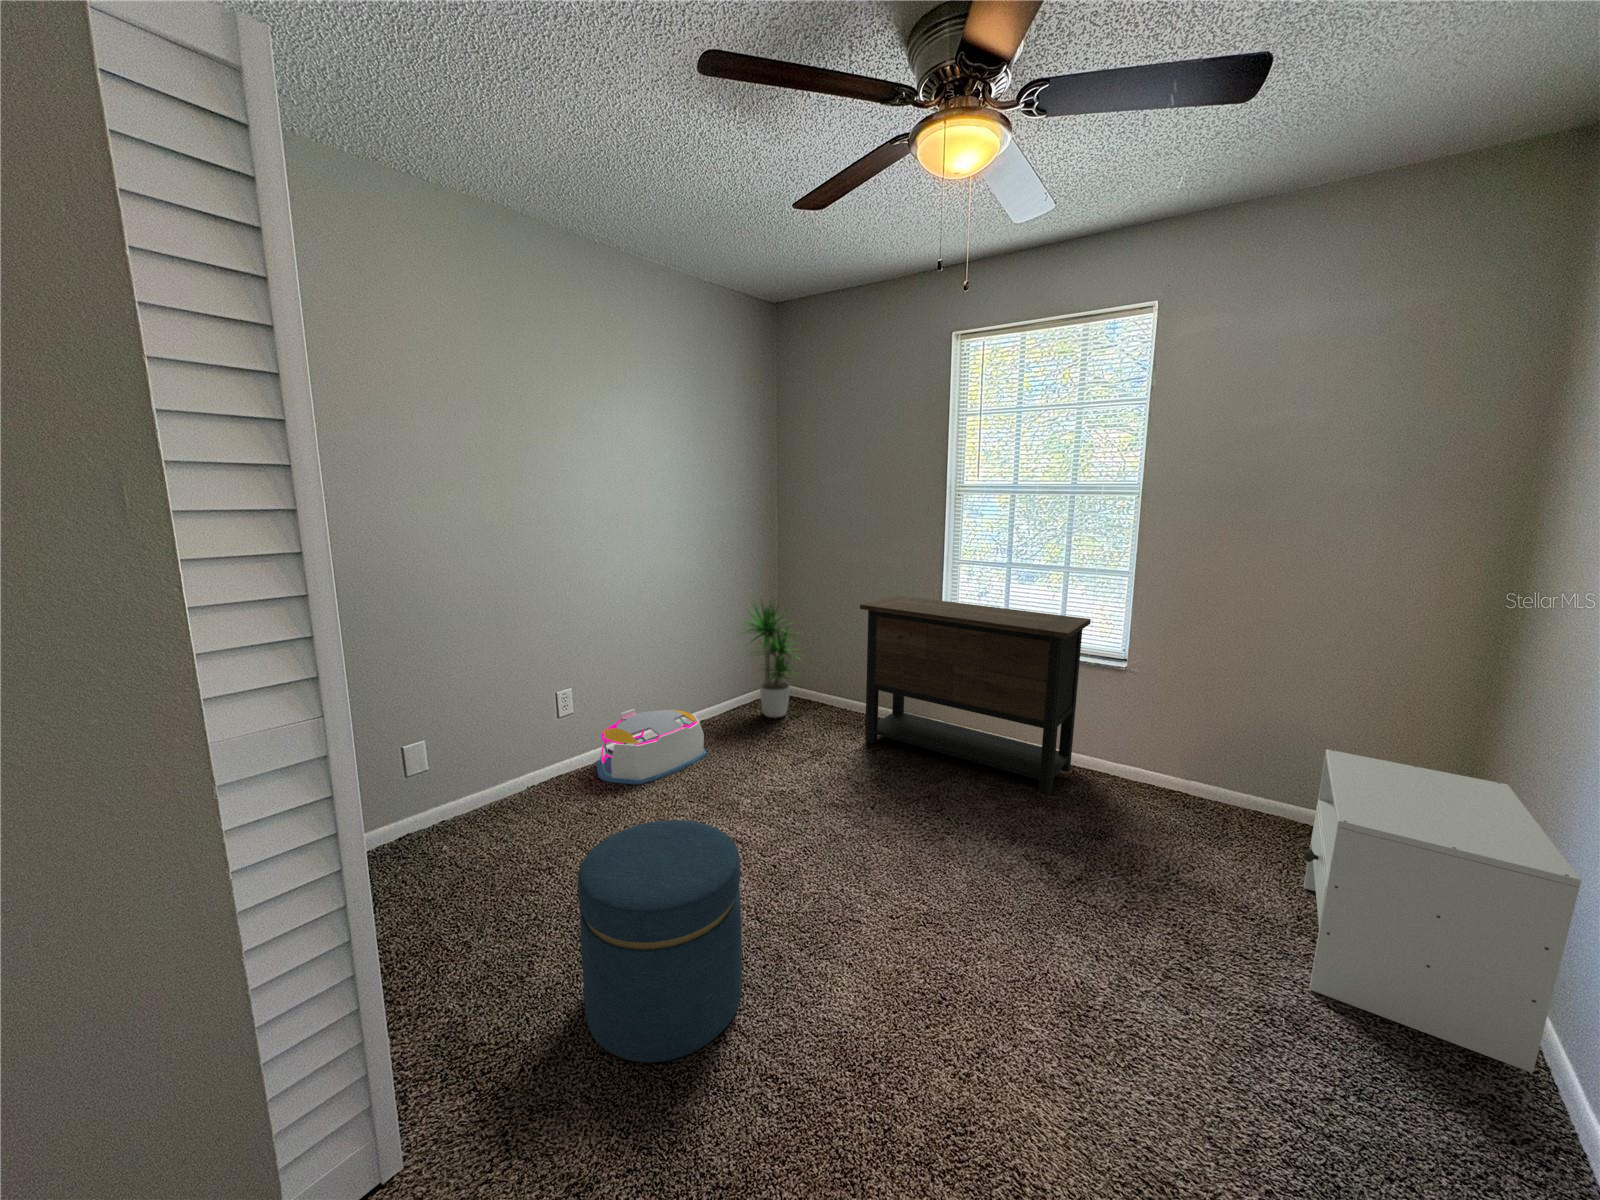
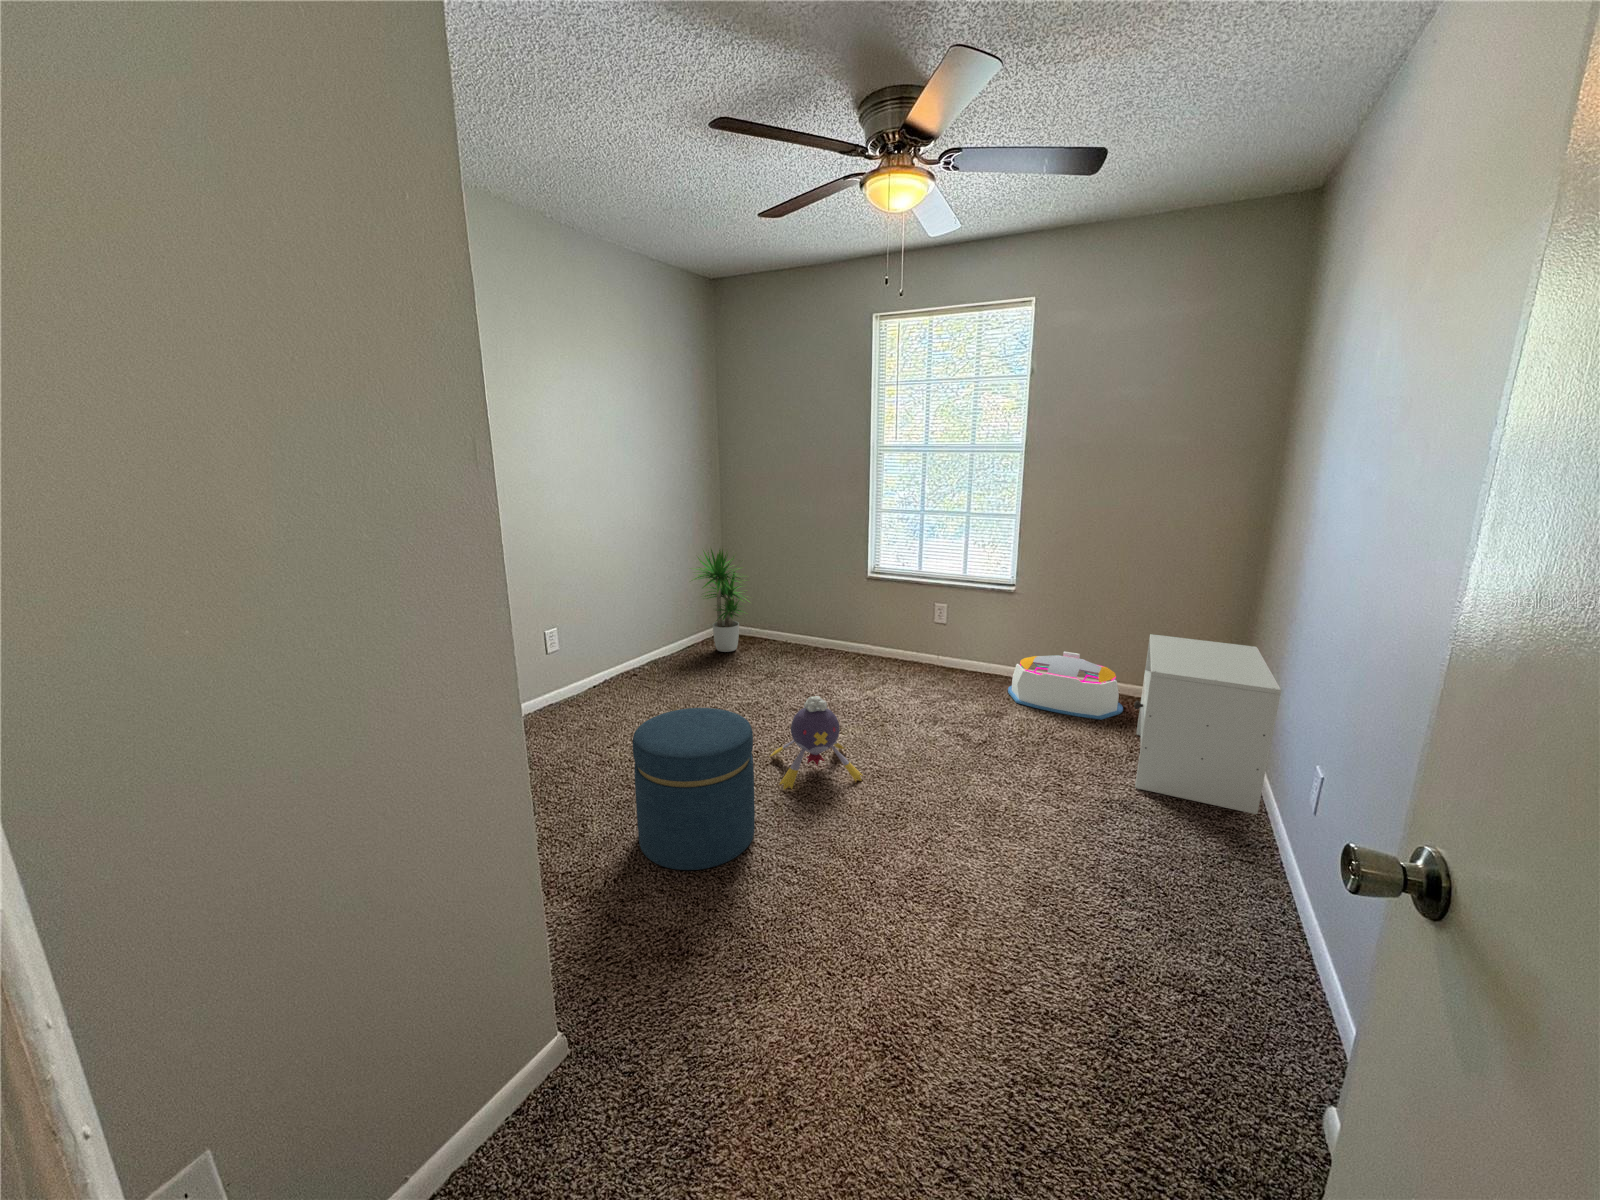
dresser: present [860,595,1091,794] -> none [803,540,989,692]
storage bin: present [596,709,707,785] -> present [1008,652,1123,720]
plush toy: none [787,805,904,933] -> present [771,696,862,790]

